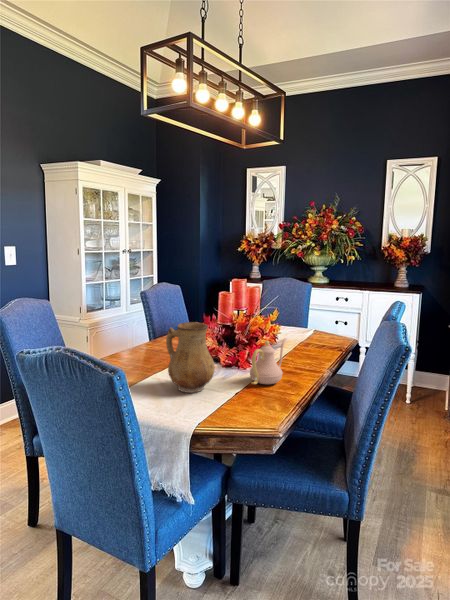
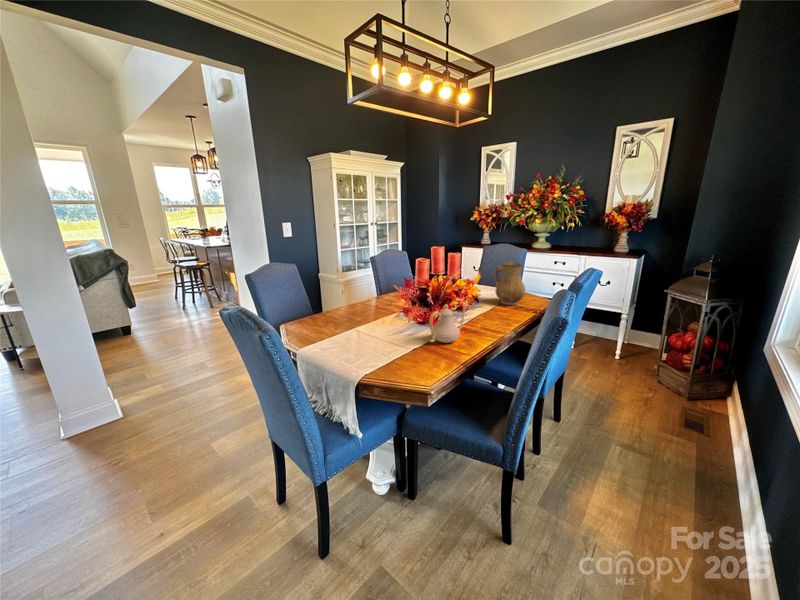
ceramic pitcher: present [166,322,215,393] -> present [494,262,525,305]

